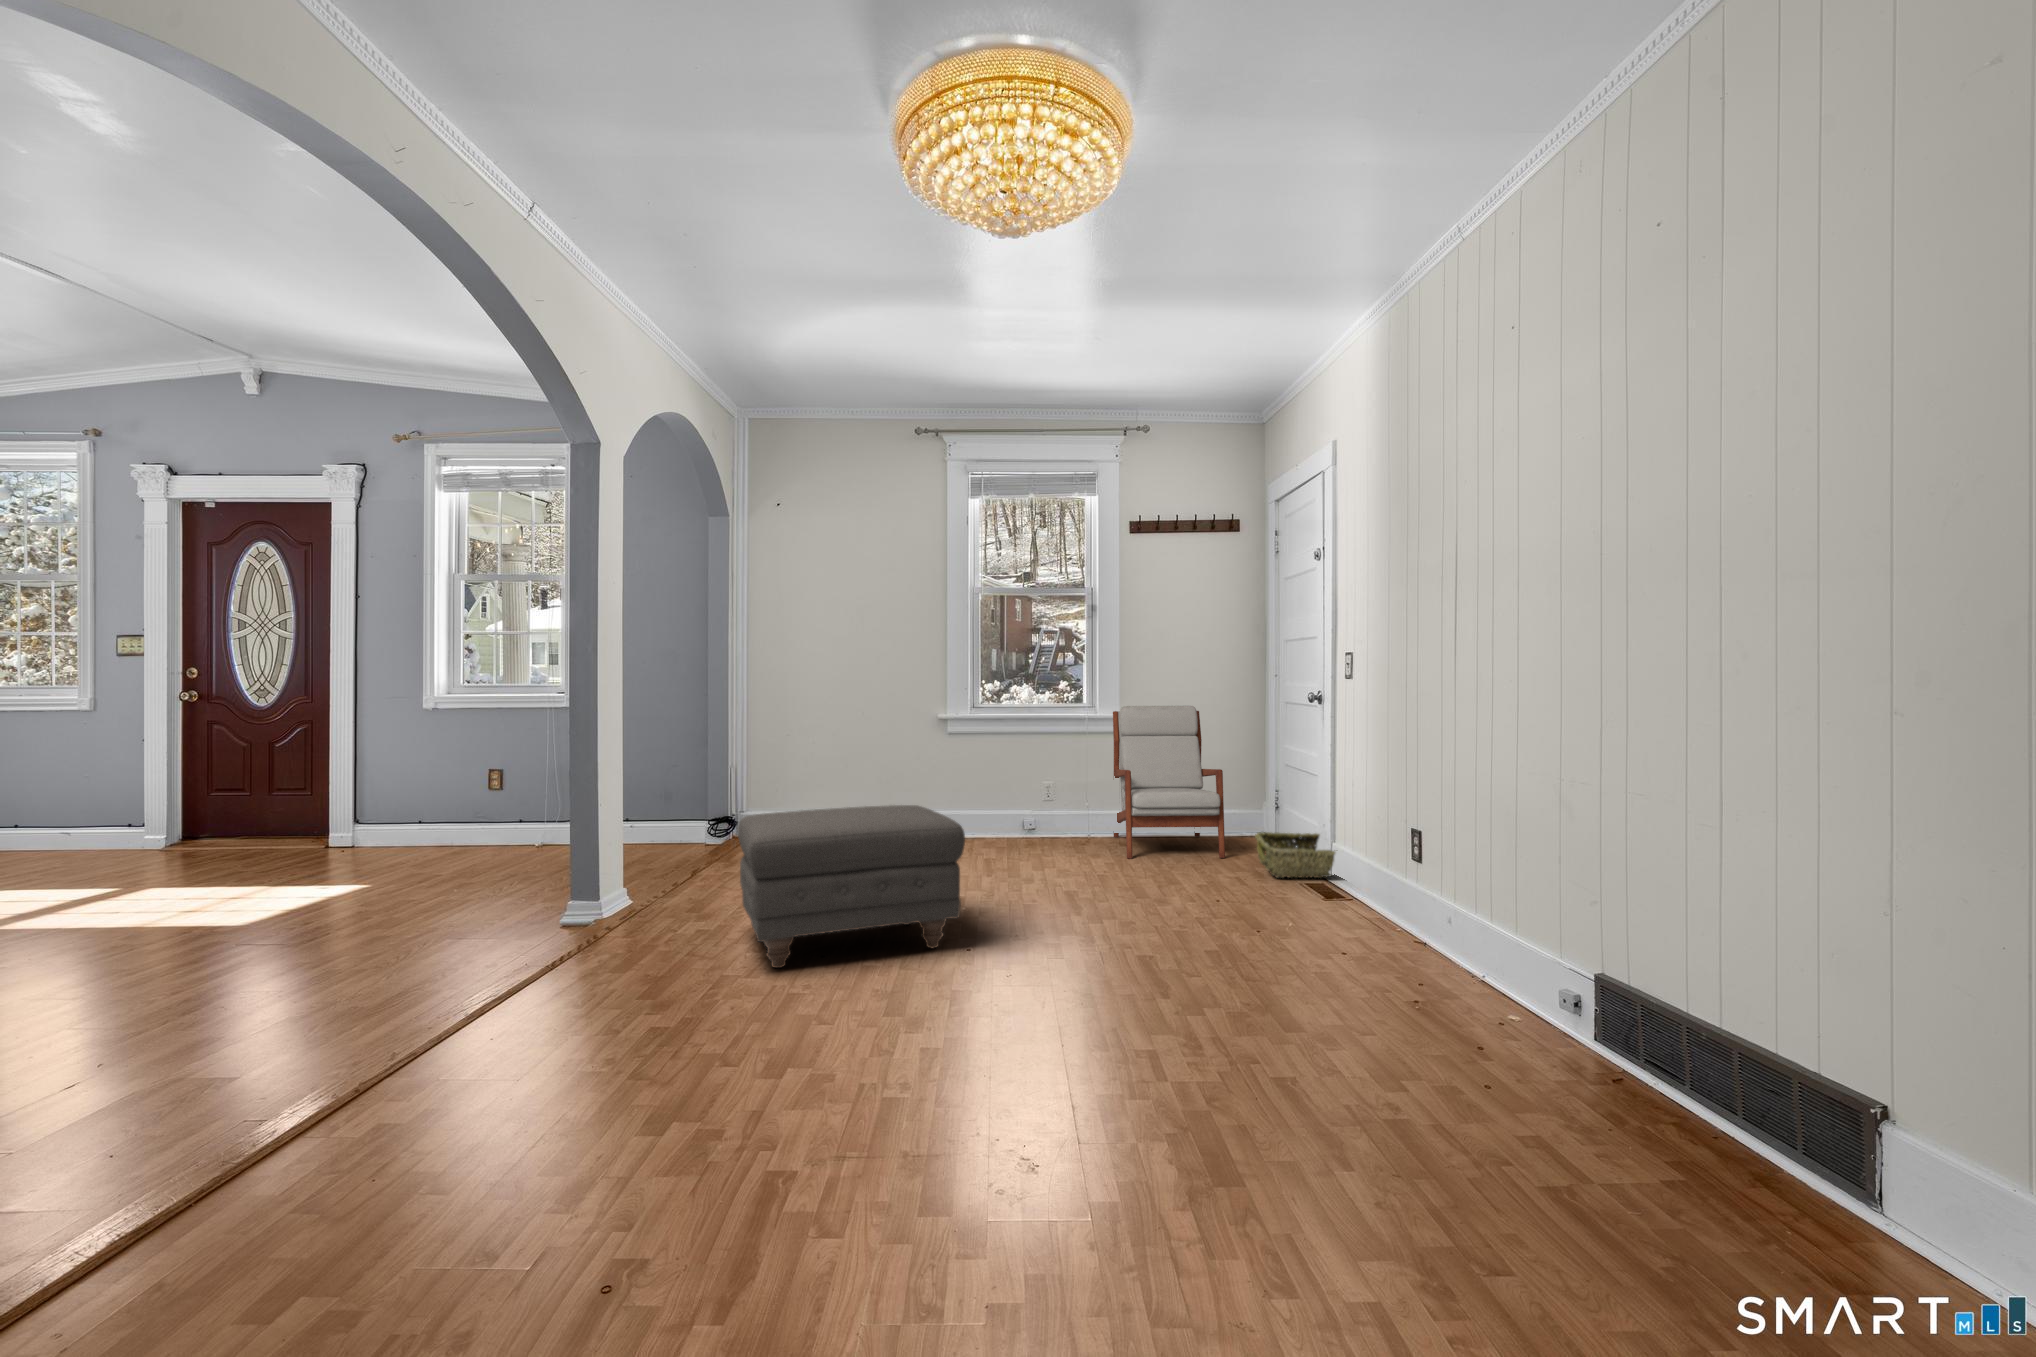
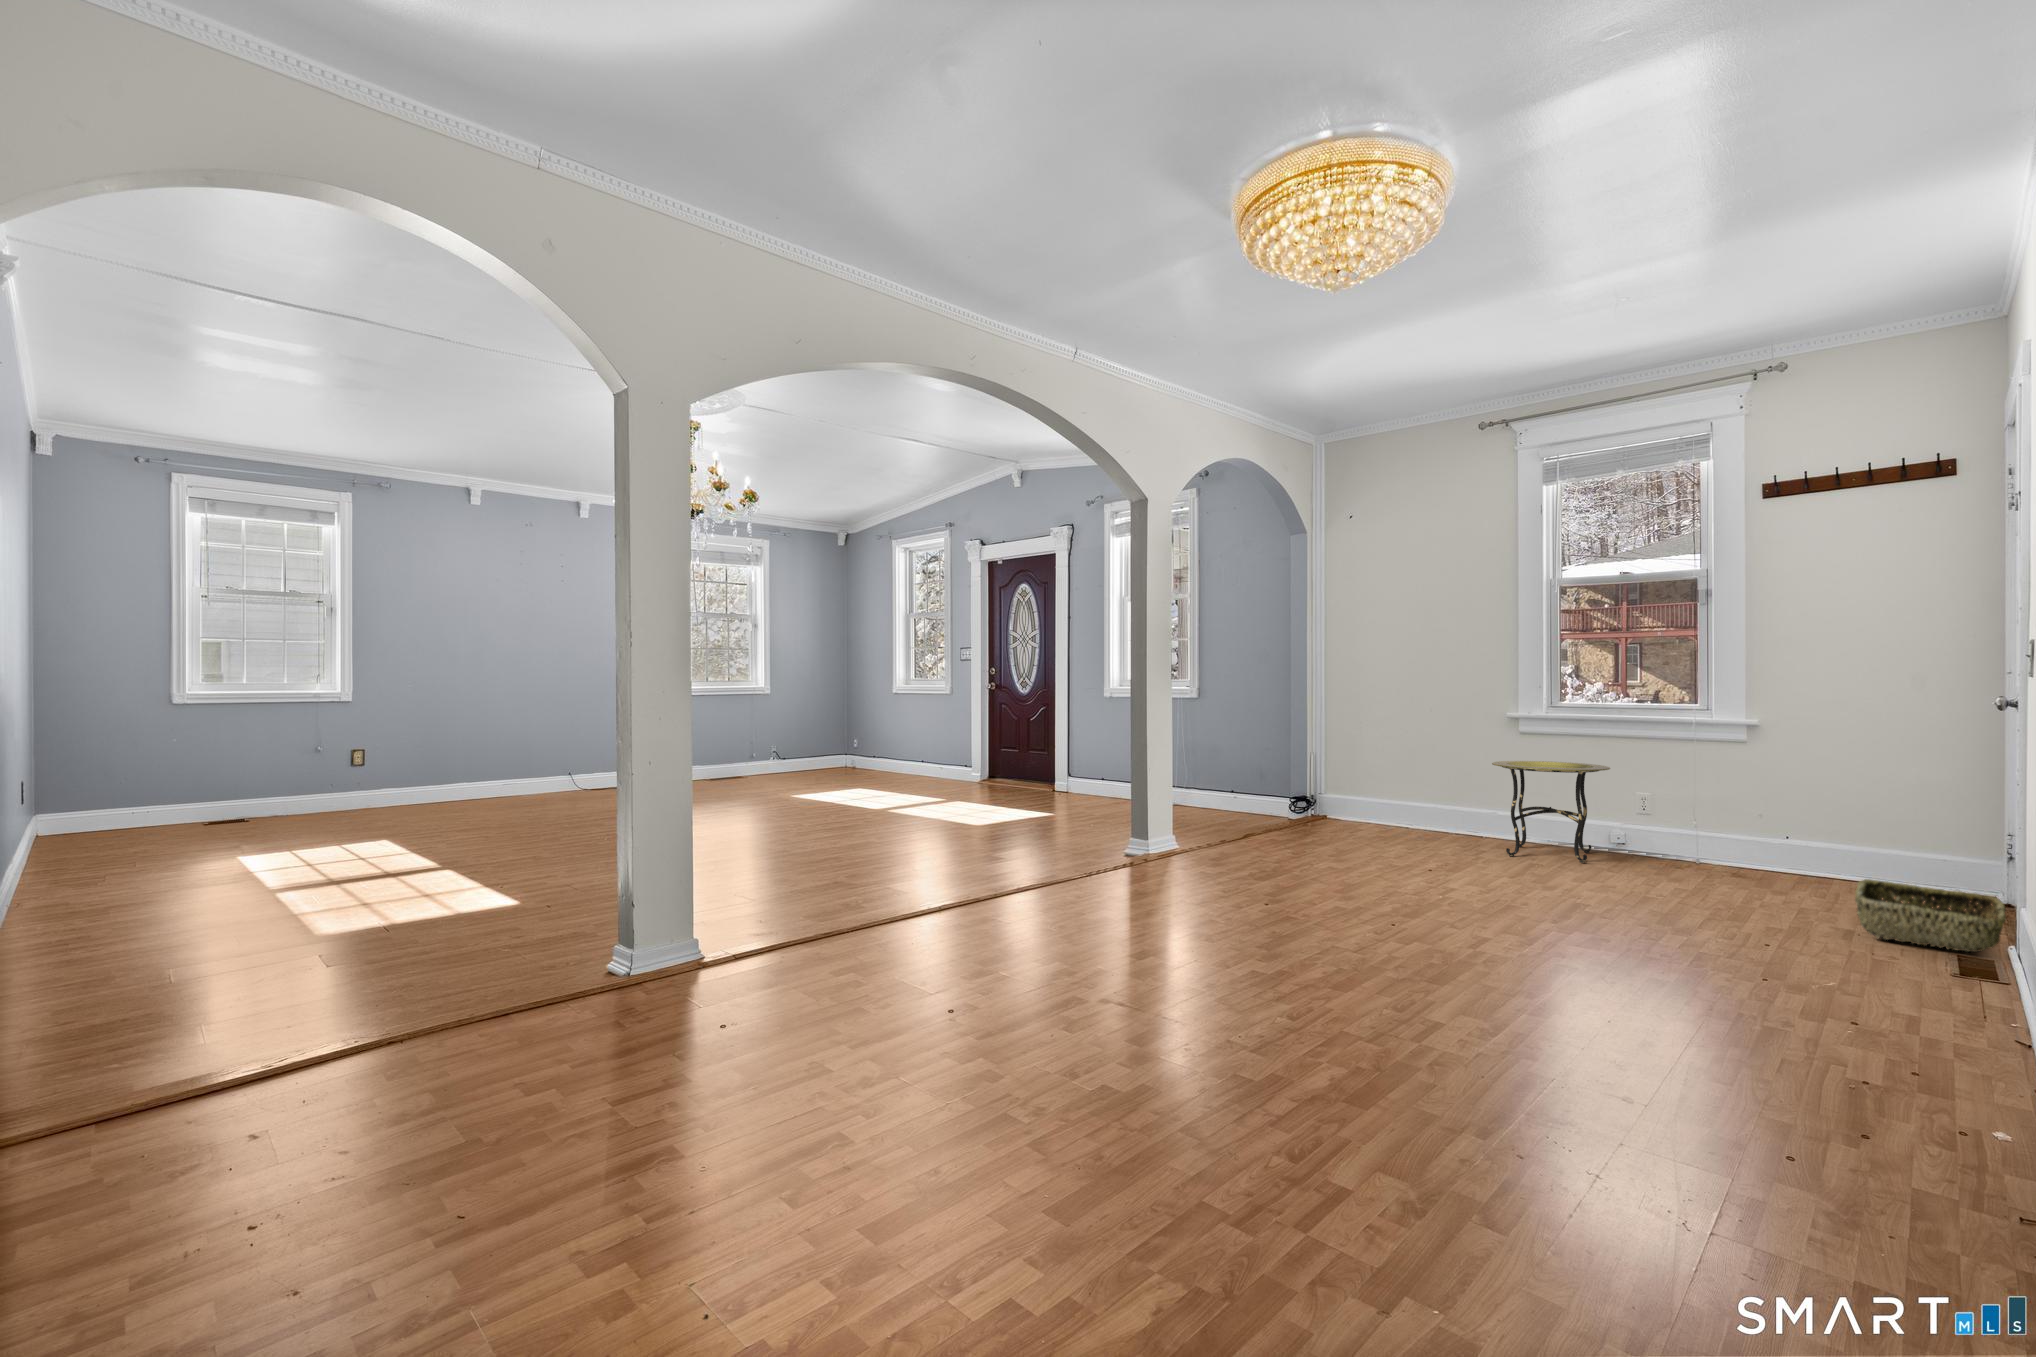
armchair: present [1113,705,1225,859] -> none [1698,711,1869,910]
side table: none [940,757,1037,852] -> present [1492,761,1610,863]
ottoman: present [738,805,965,968] -> none [1193,788,1379,915]

